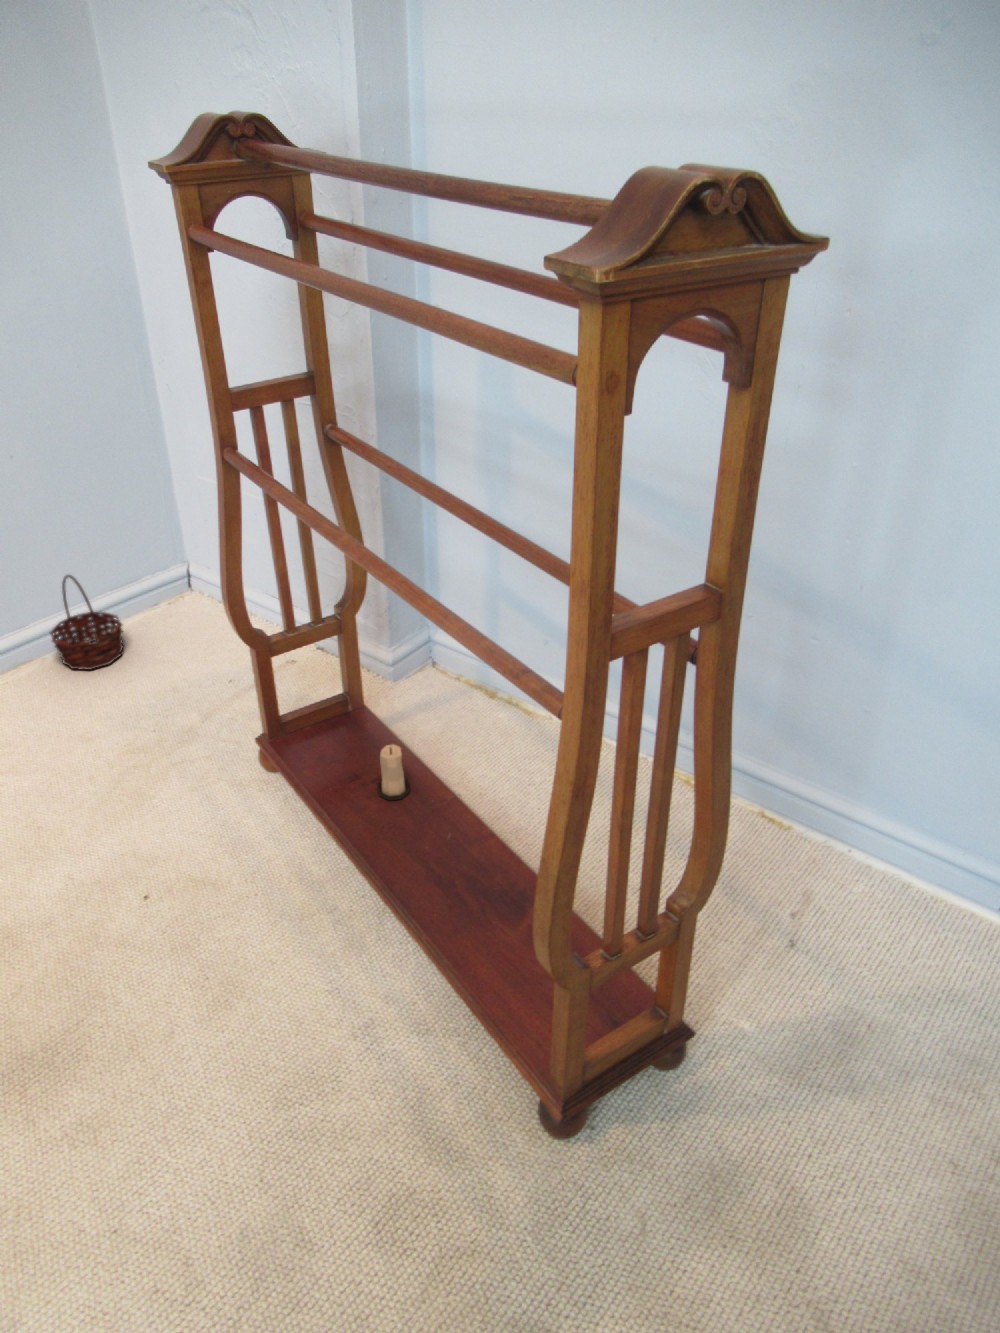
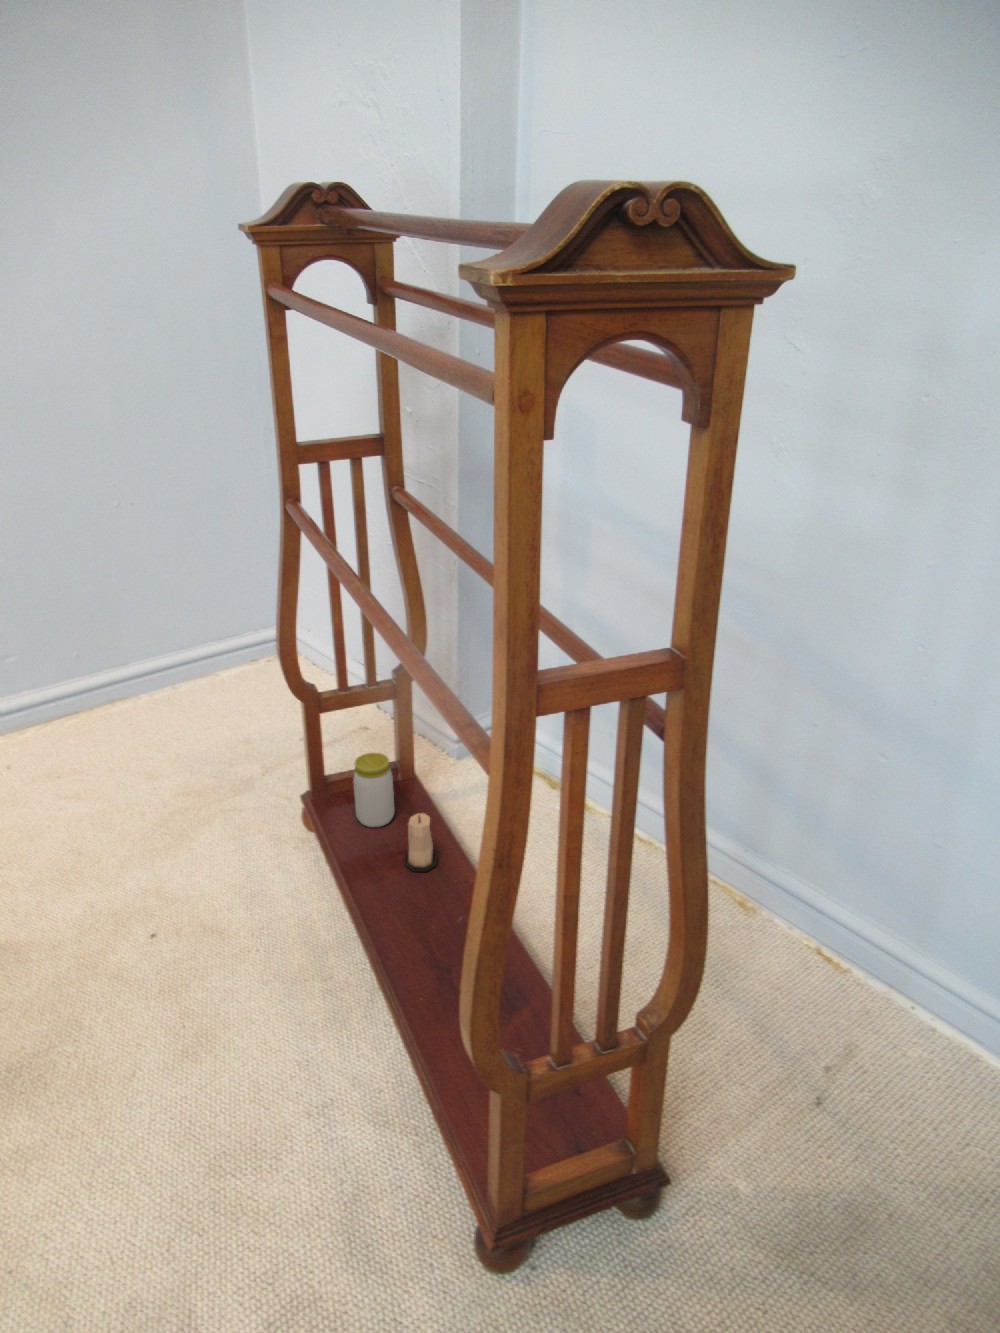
basket: present [50,575,123,670] -> none [153,621,220,712]
jar: none [312,691,354,763] -> present [353,753,395,827]

